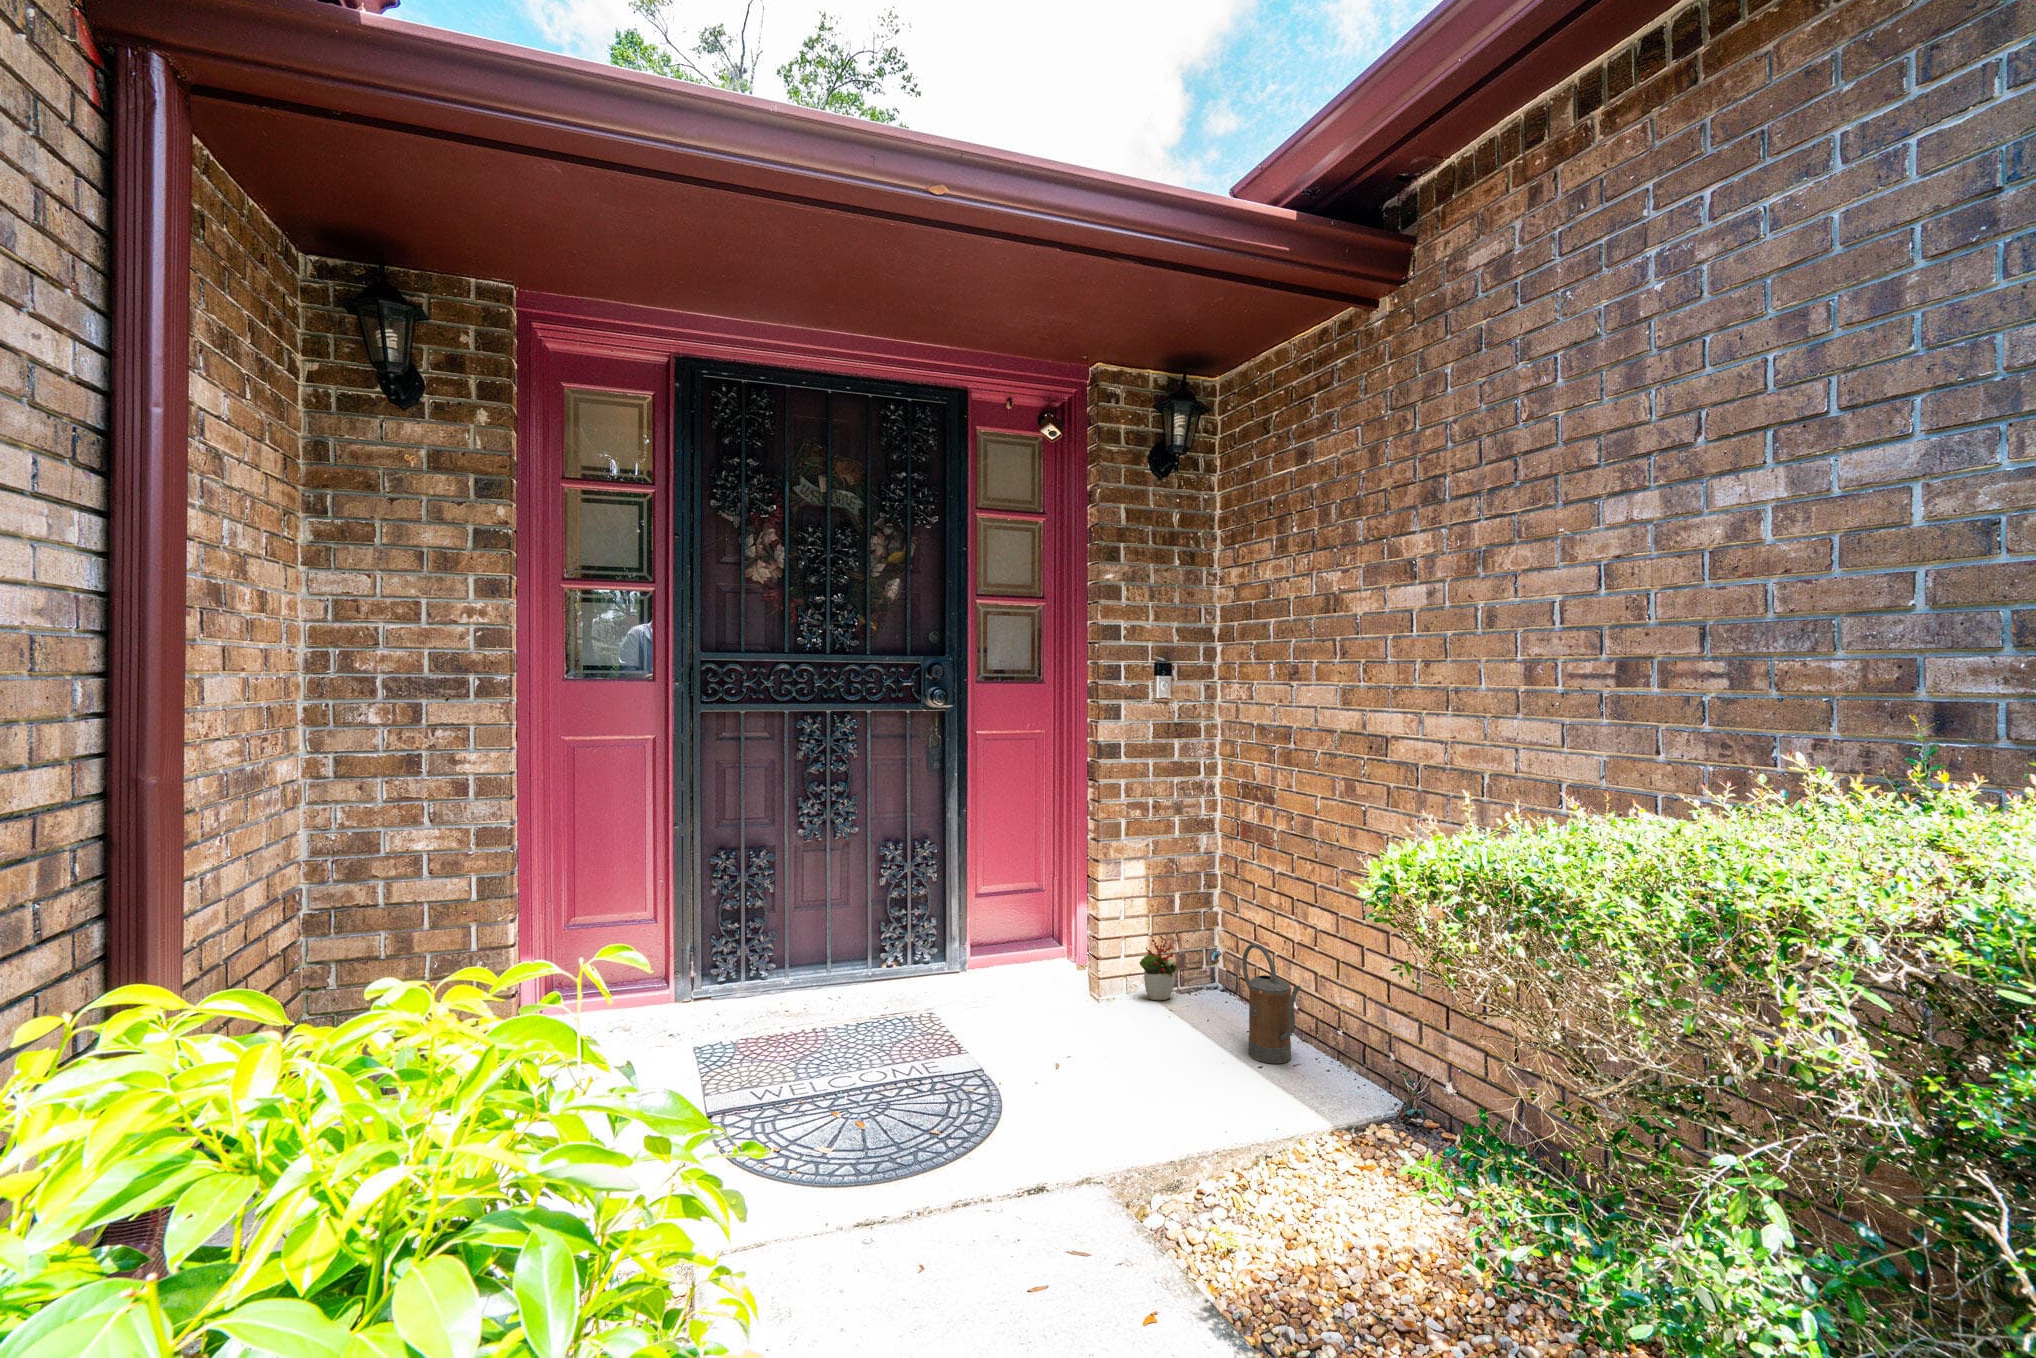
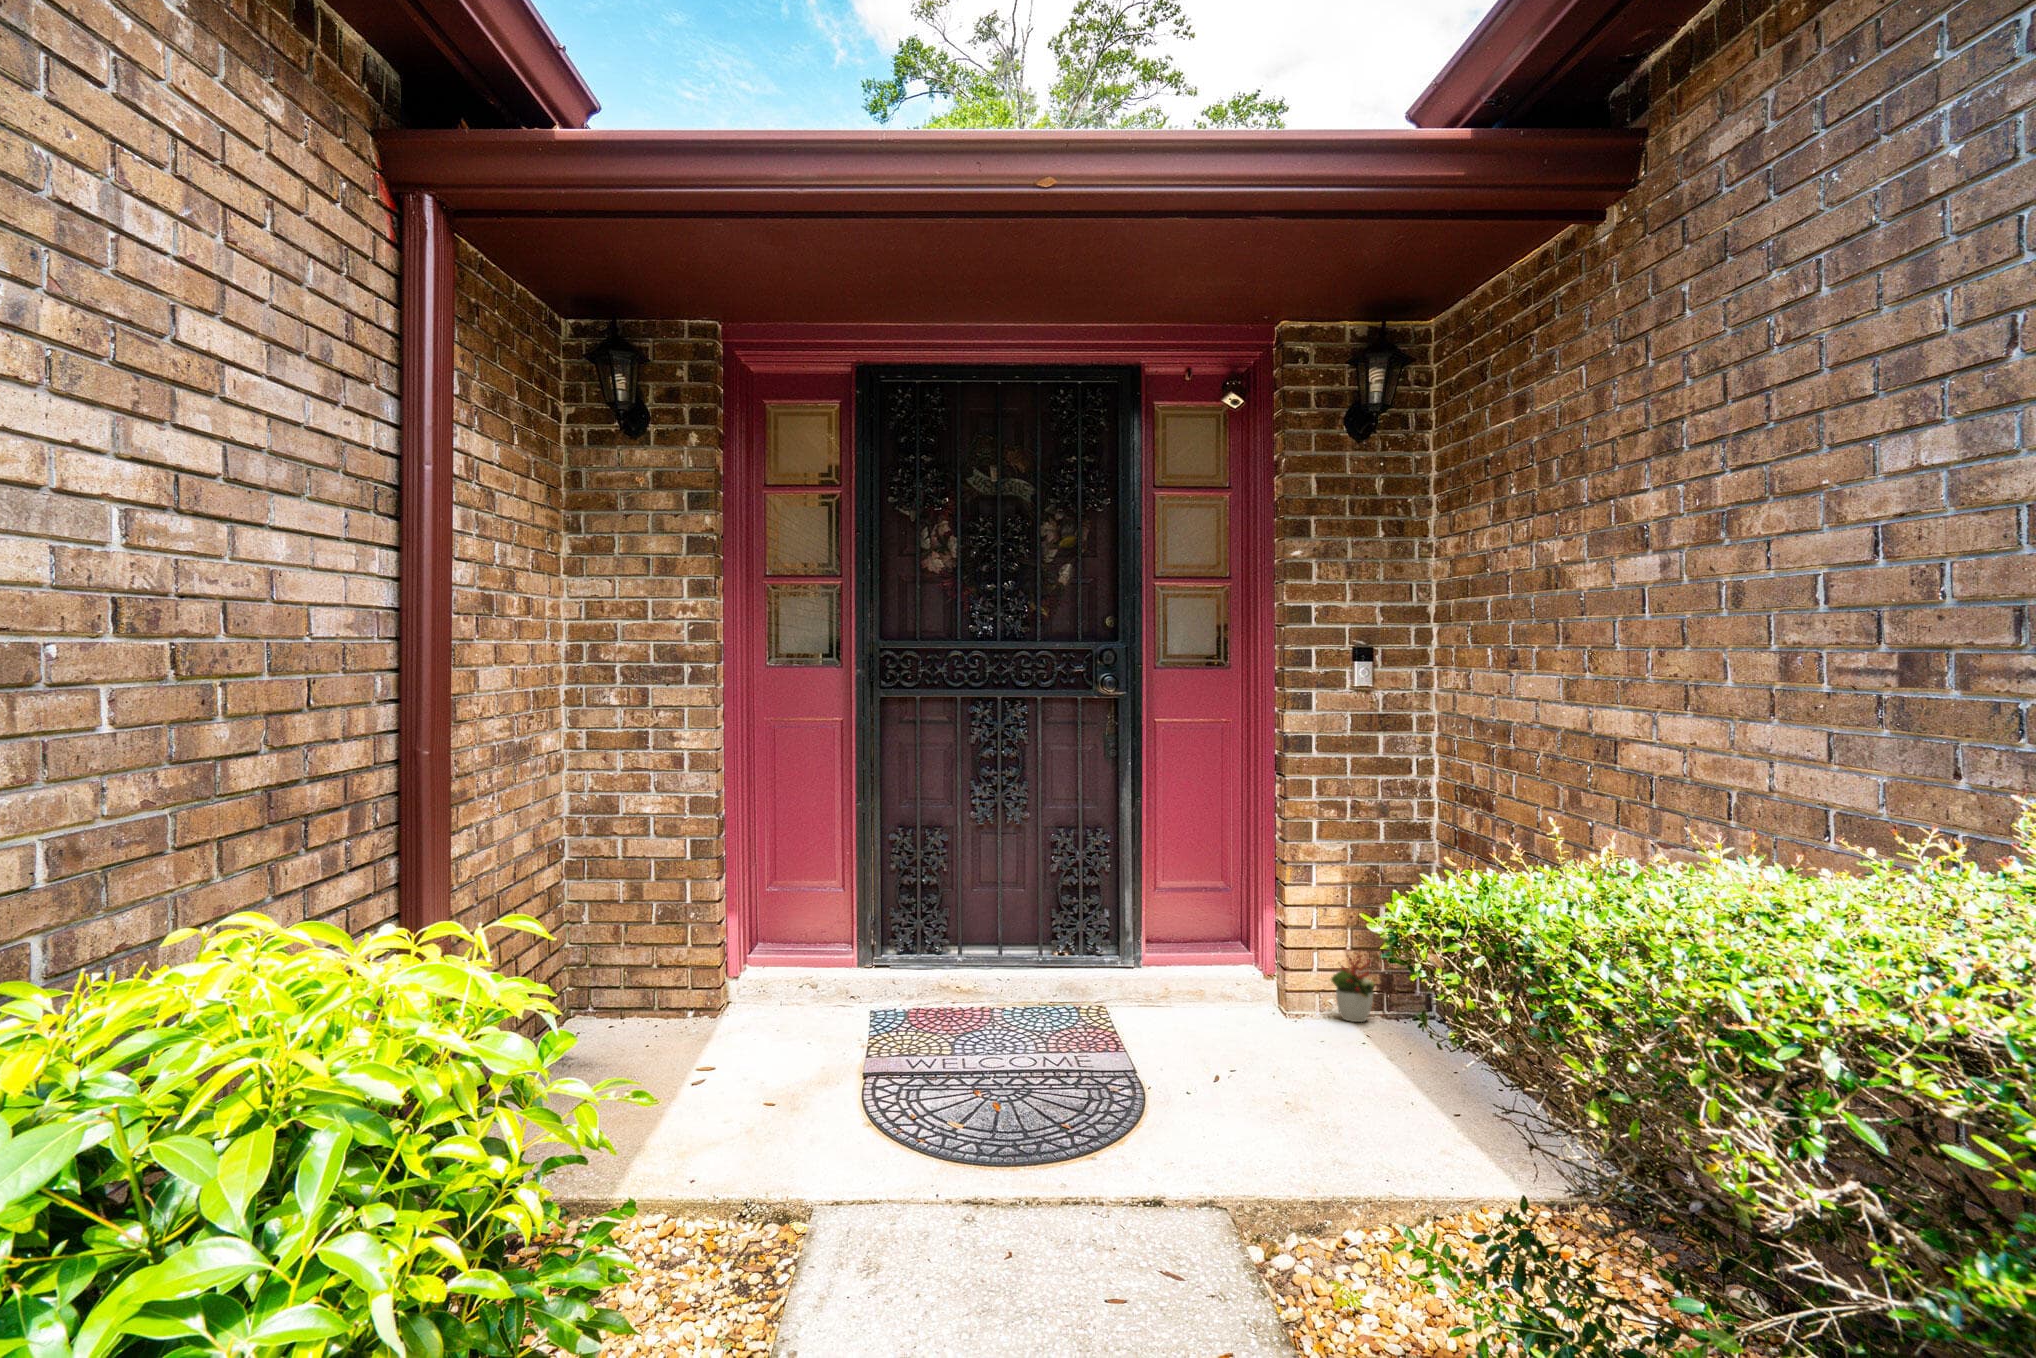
watering can: present [1242,943,1301,1063] -> none [1440,969,1497,1108]

